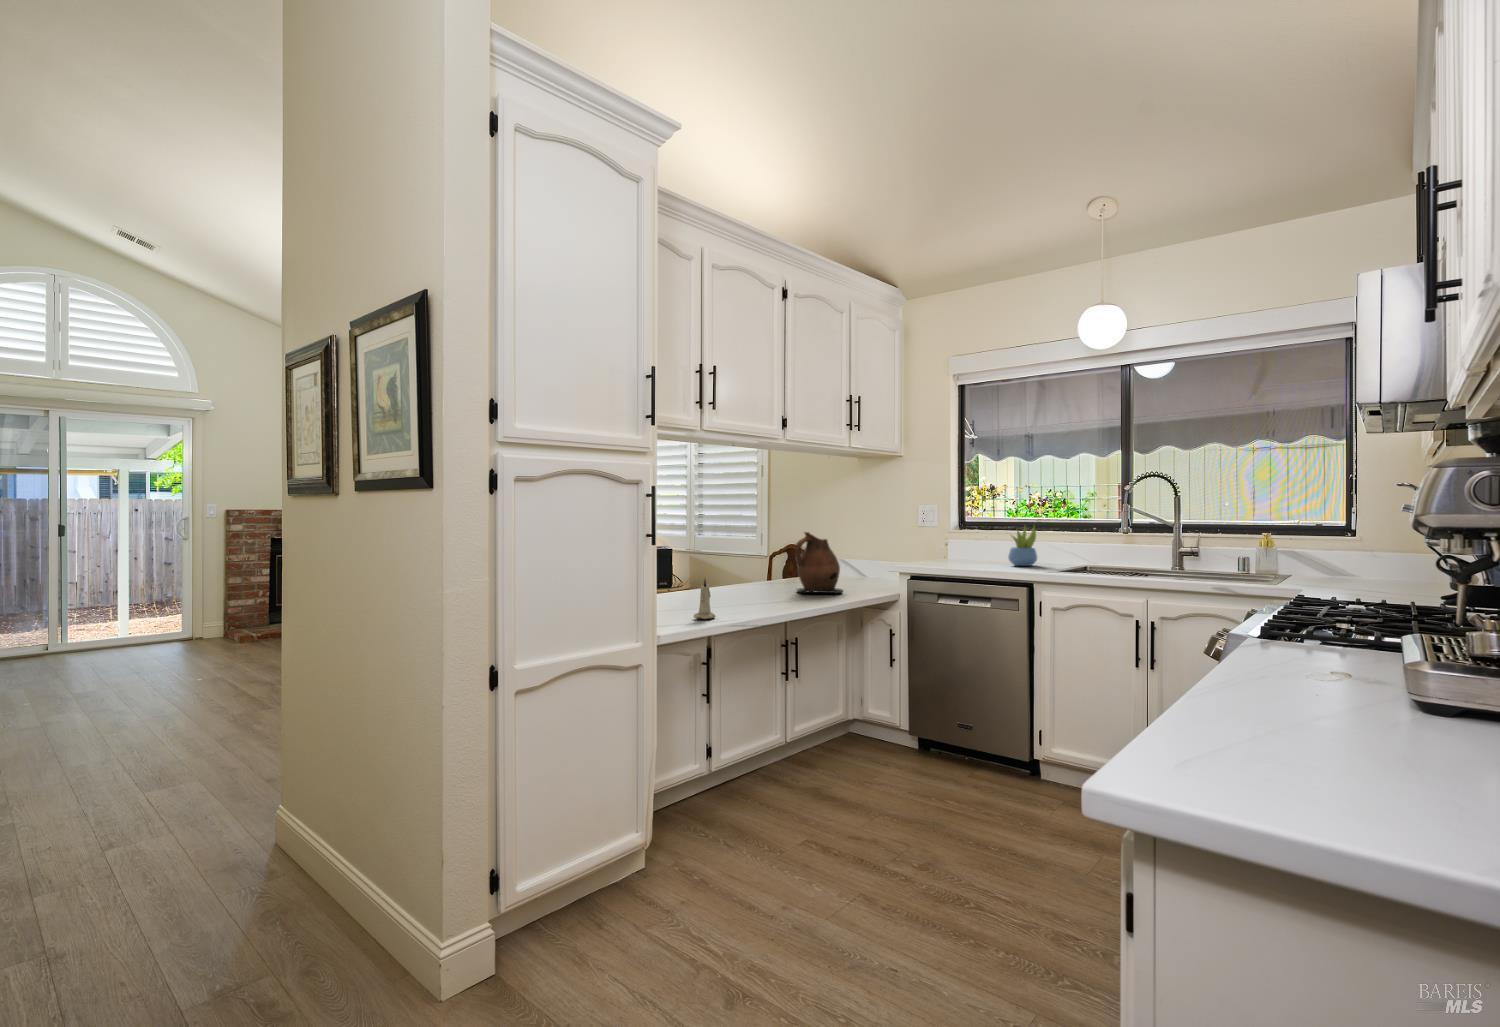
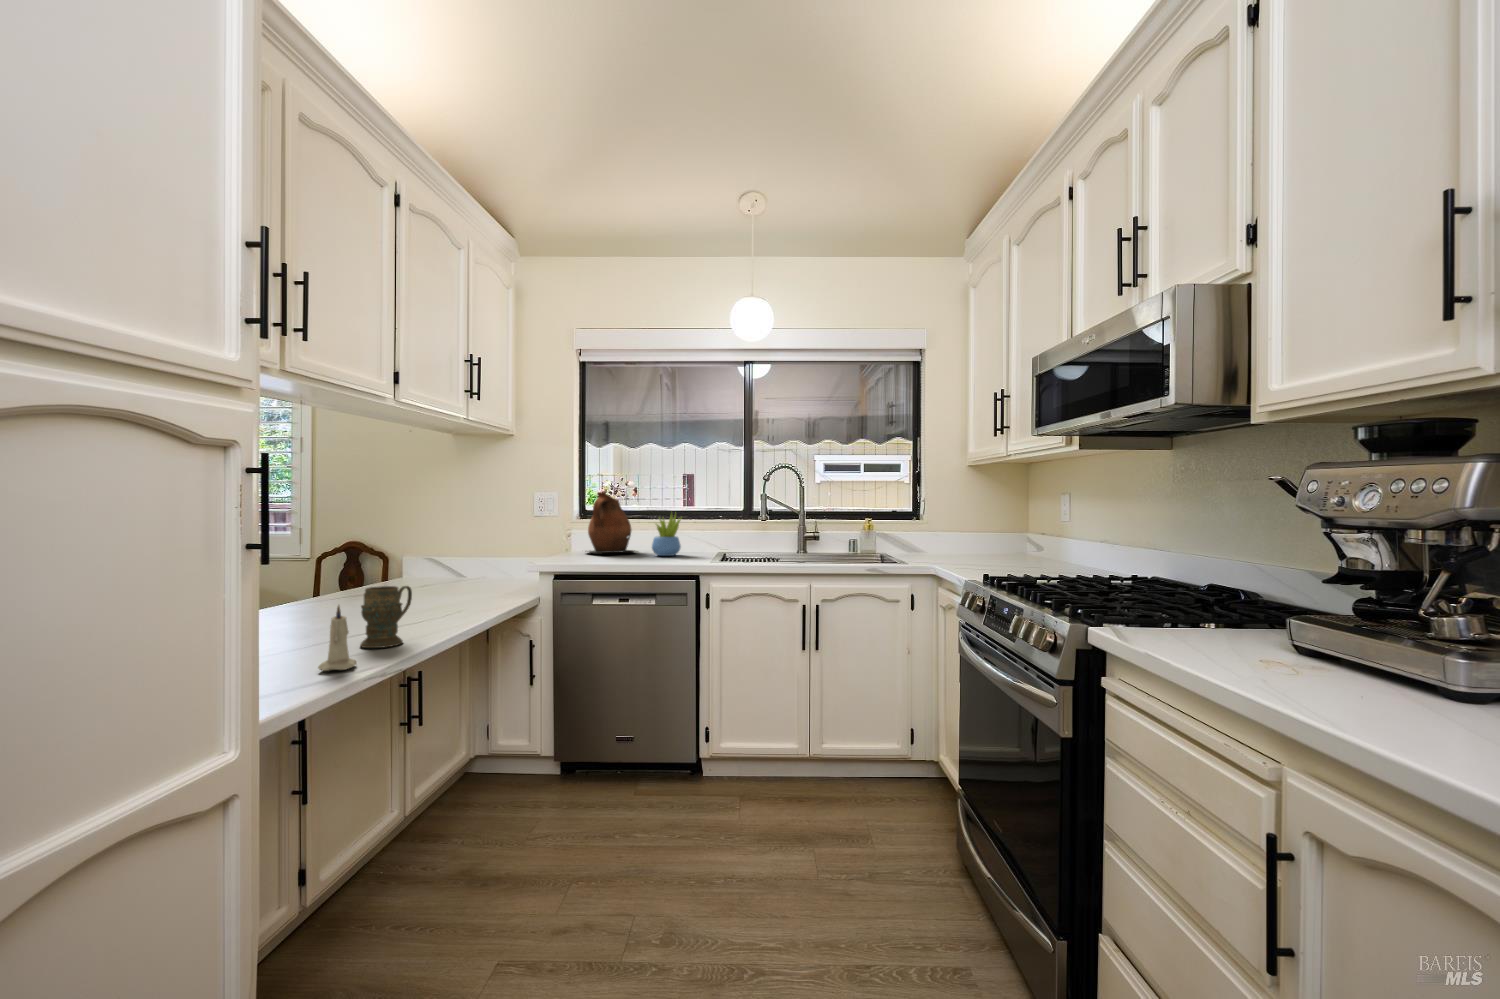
ceramic pitcher: present [795,532,842,593] -> present [588,492,636,553]
mug: none [731,571,766,611] -> present [360,586,412,648]

